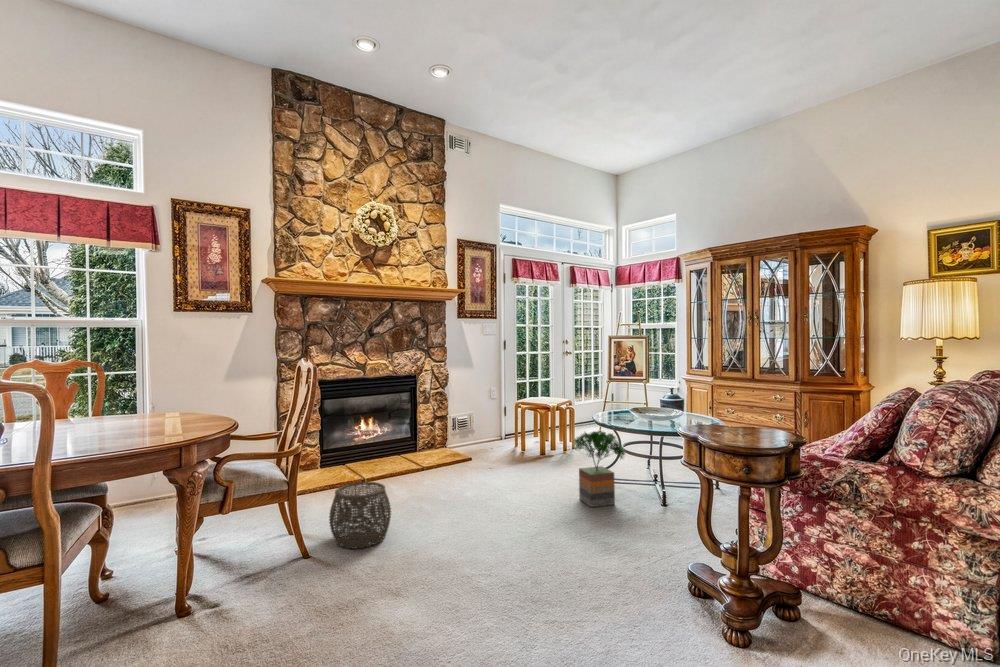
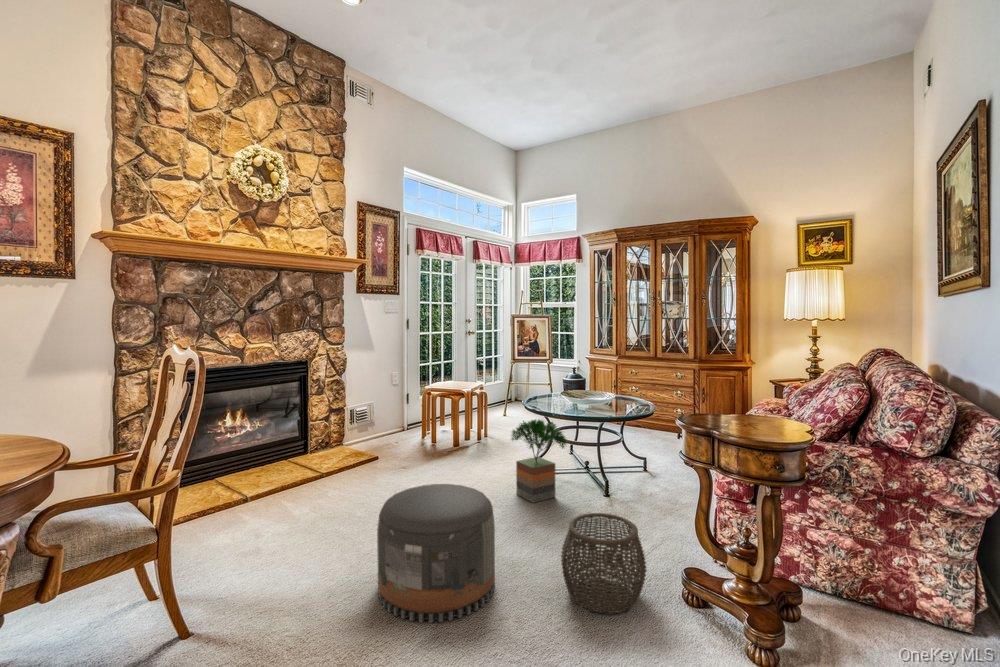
pouf: none [433,477,529,585] -> present [377,484,495,623]
woven basket: present [329,482,391,549] -> present [561,513,646,614]

